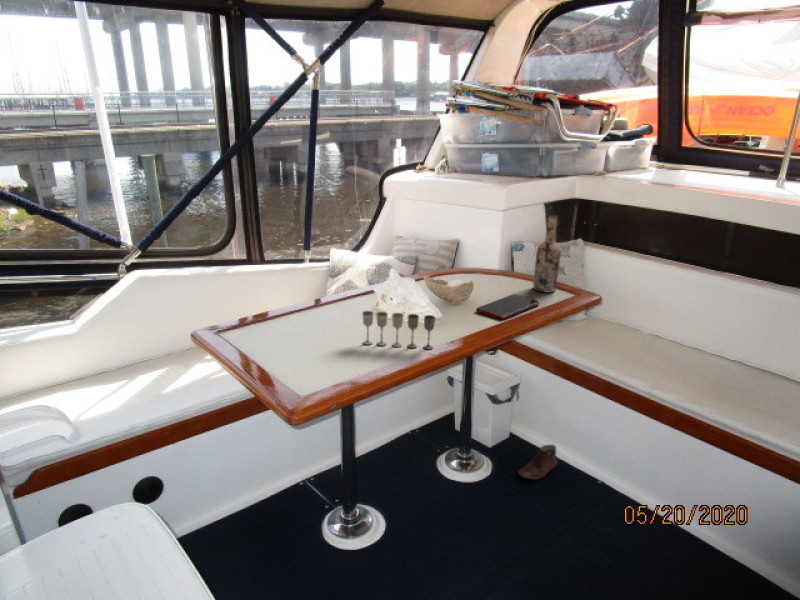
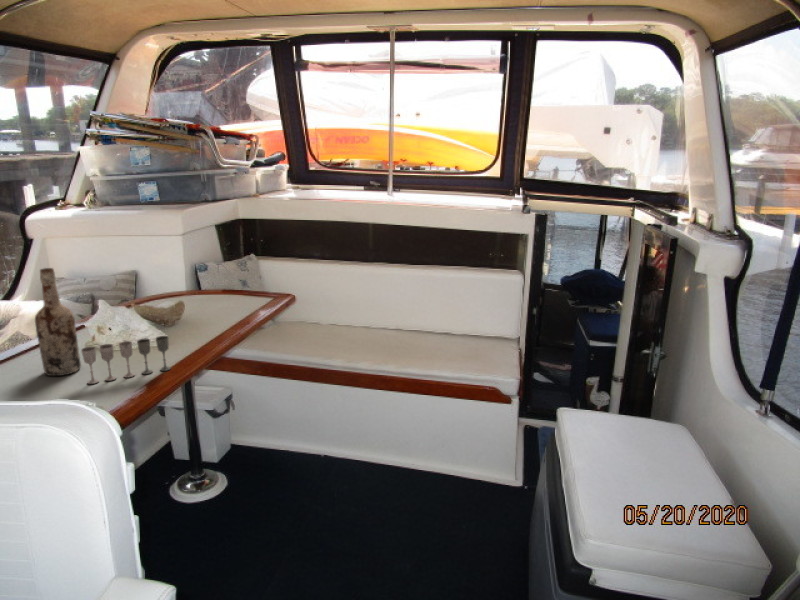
wine bottle: present [533,215,561,292] -> present [35,268,81,376]
smartphone: present [476,294,539,319] -> none [192,307,247,330]
shoe: present [518,445,558,480] -> none [254,437,284,475]

